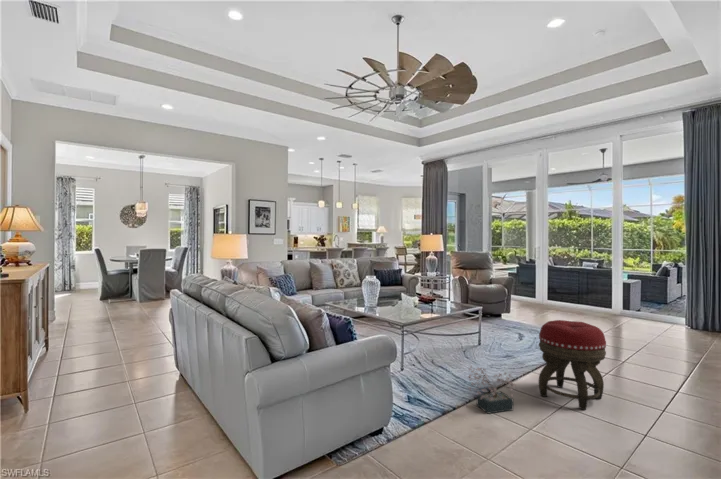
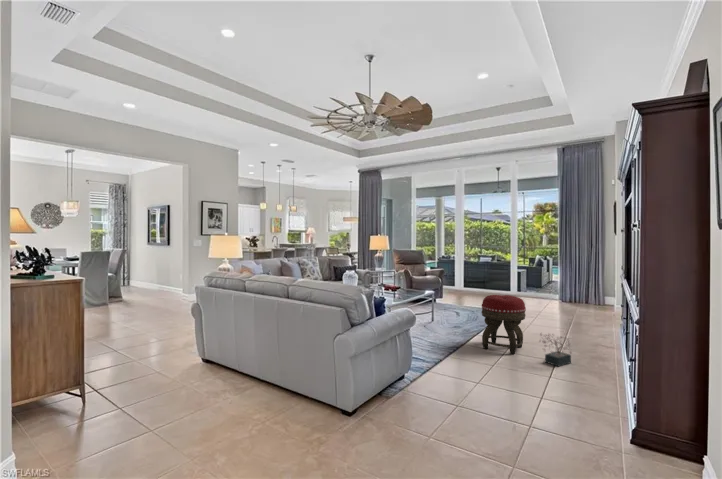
decorative plant: present [469,367,516,413] -> present [540,334,572,366]

